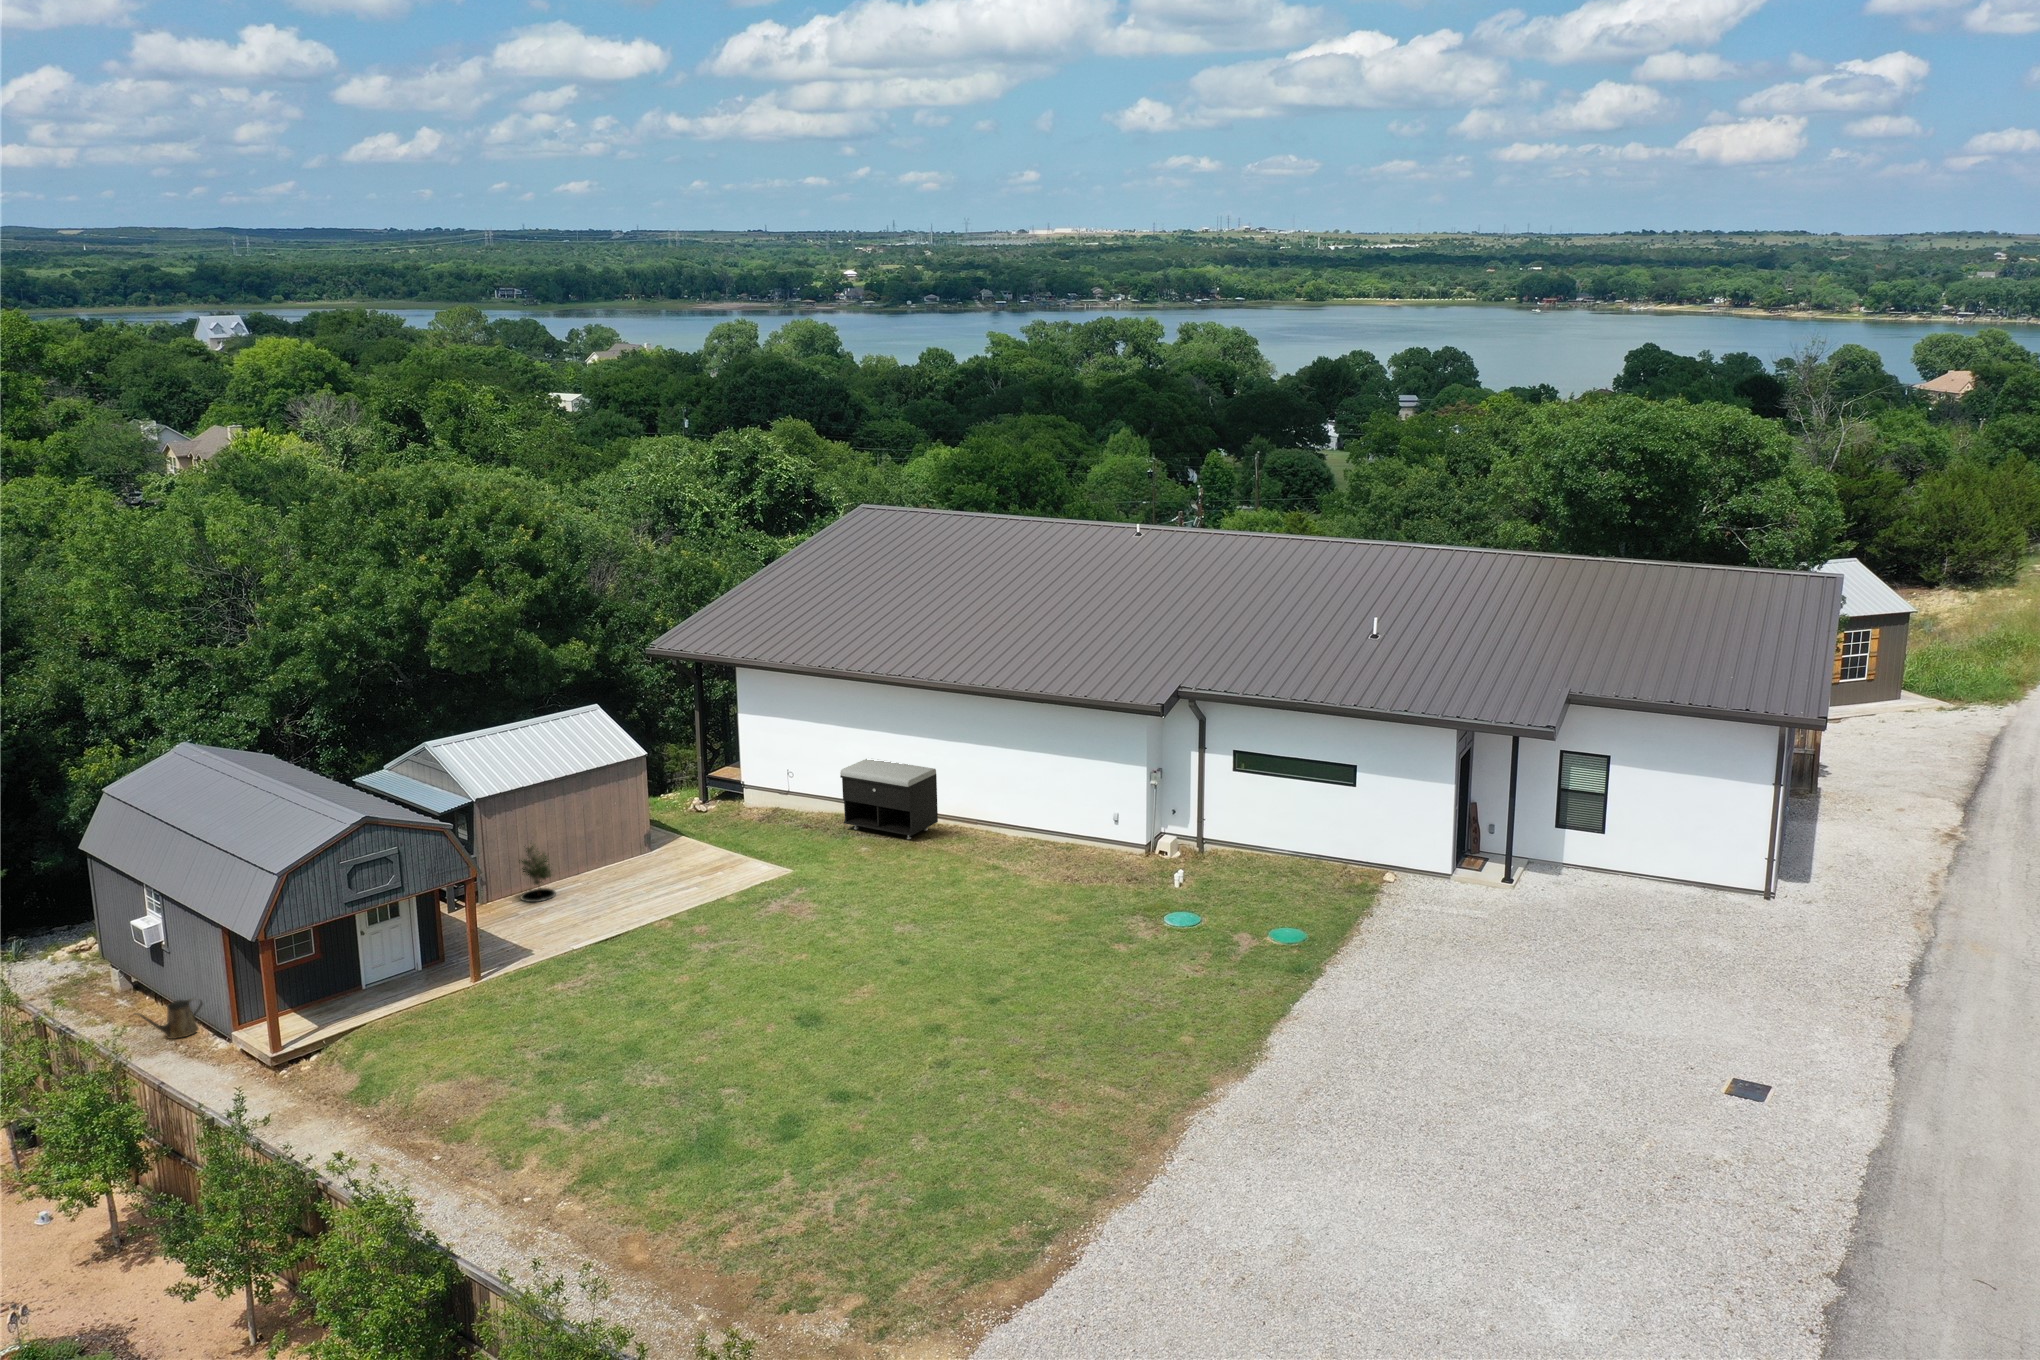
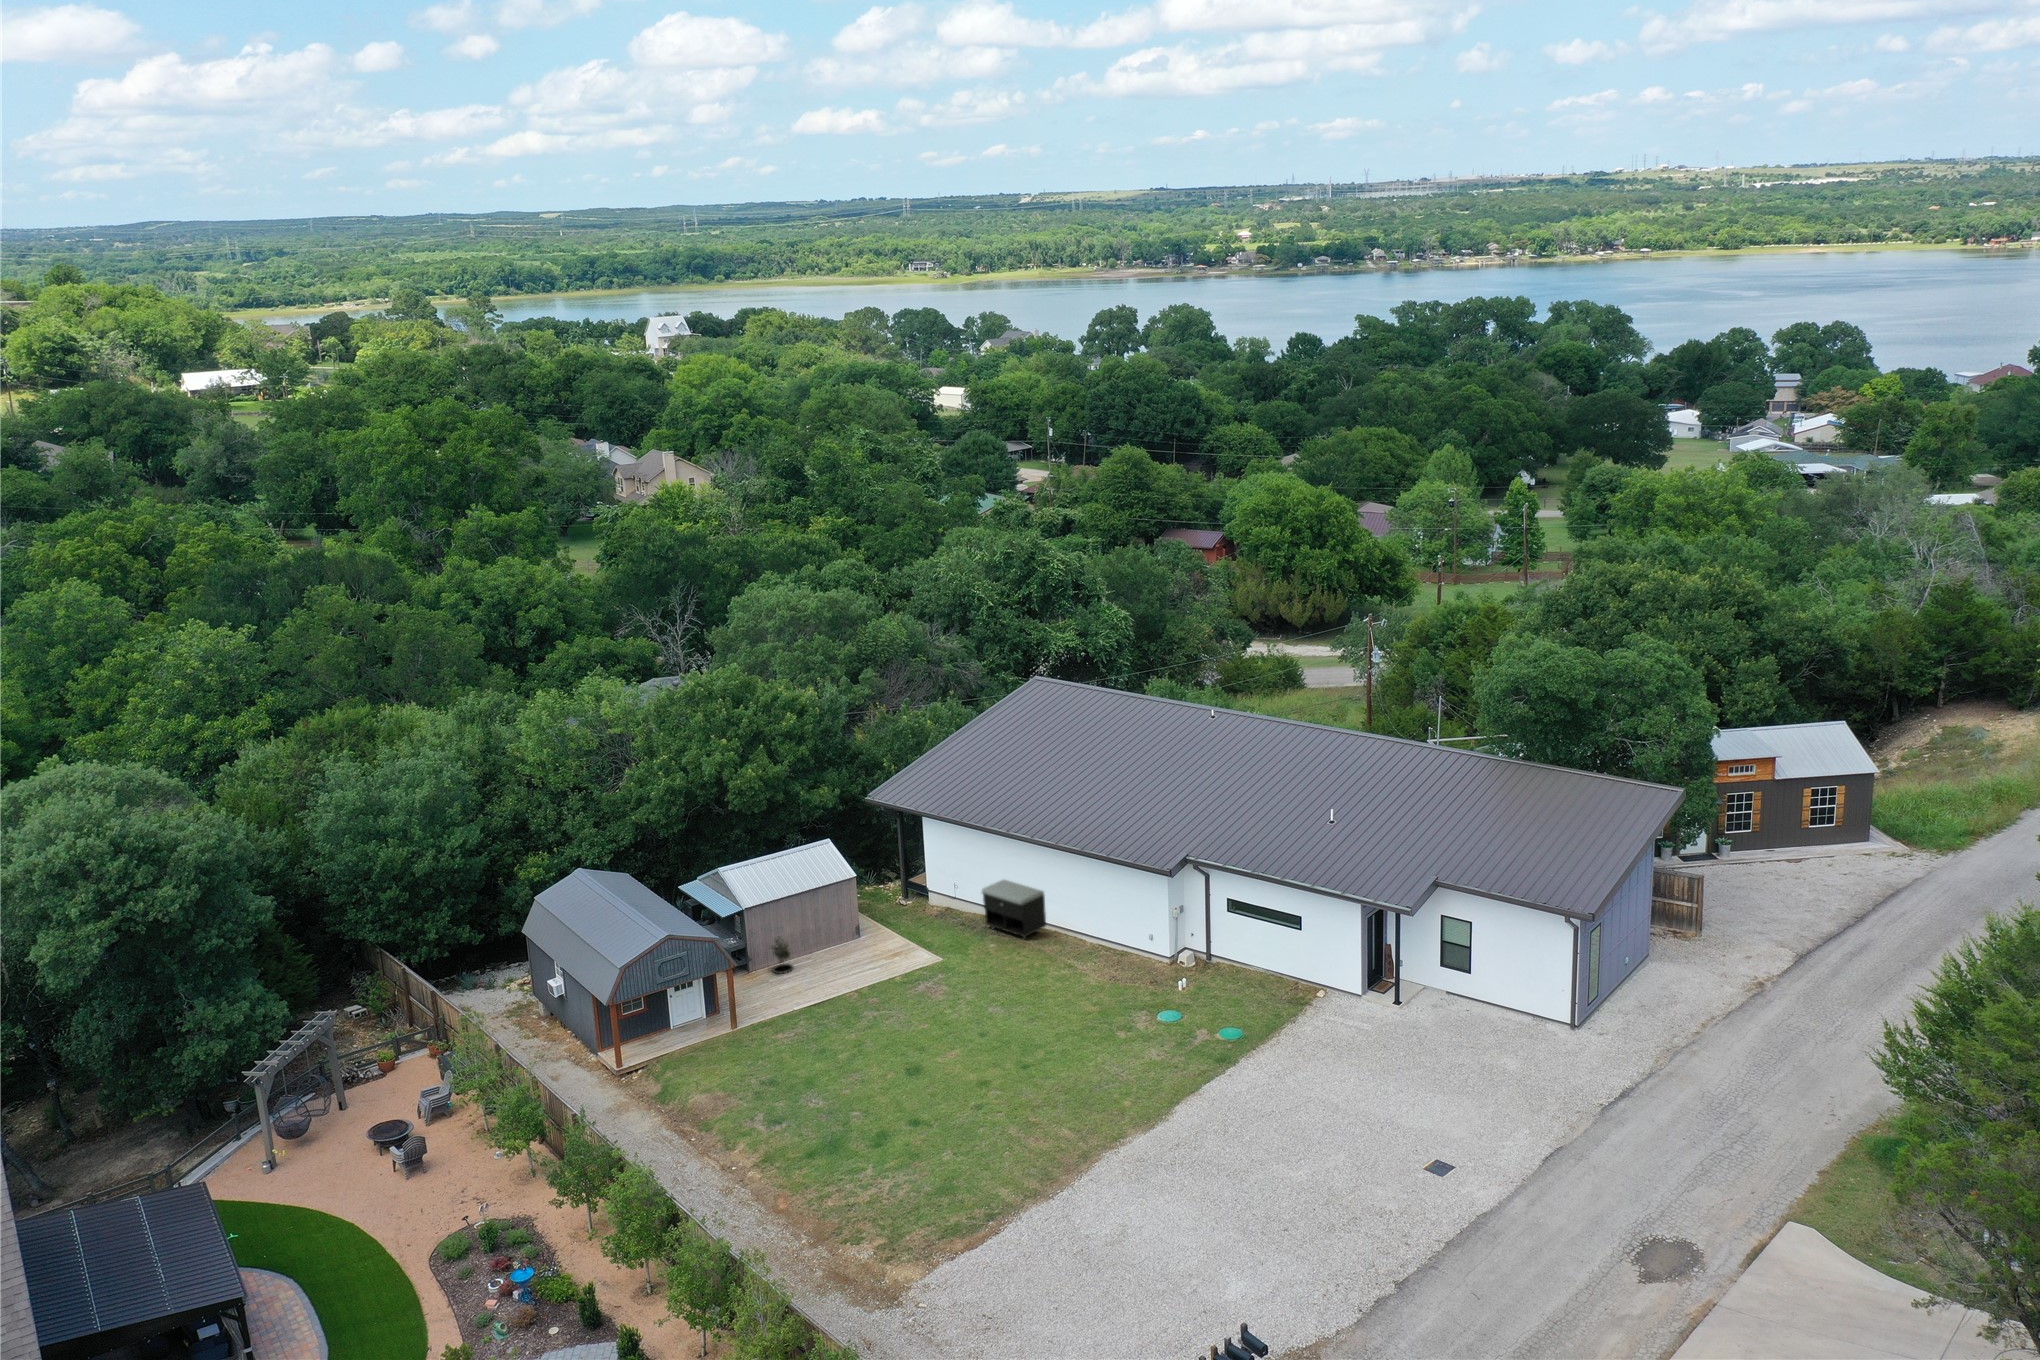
watering can: present [135,998,203,1039] -> none [547,1031,584,1054]

